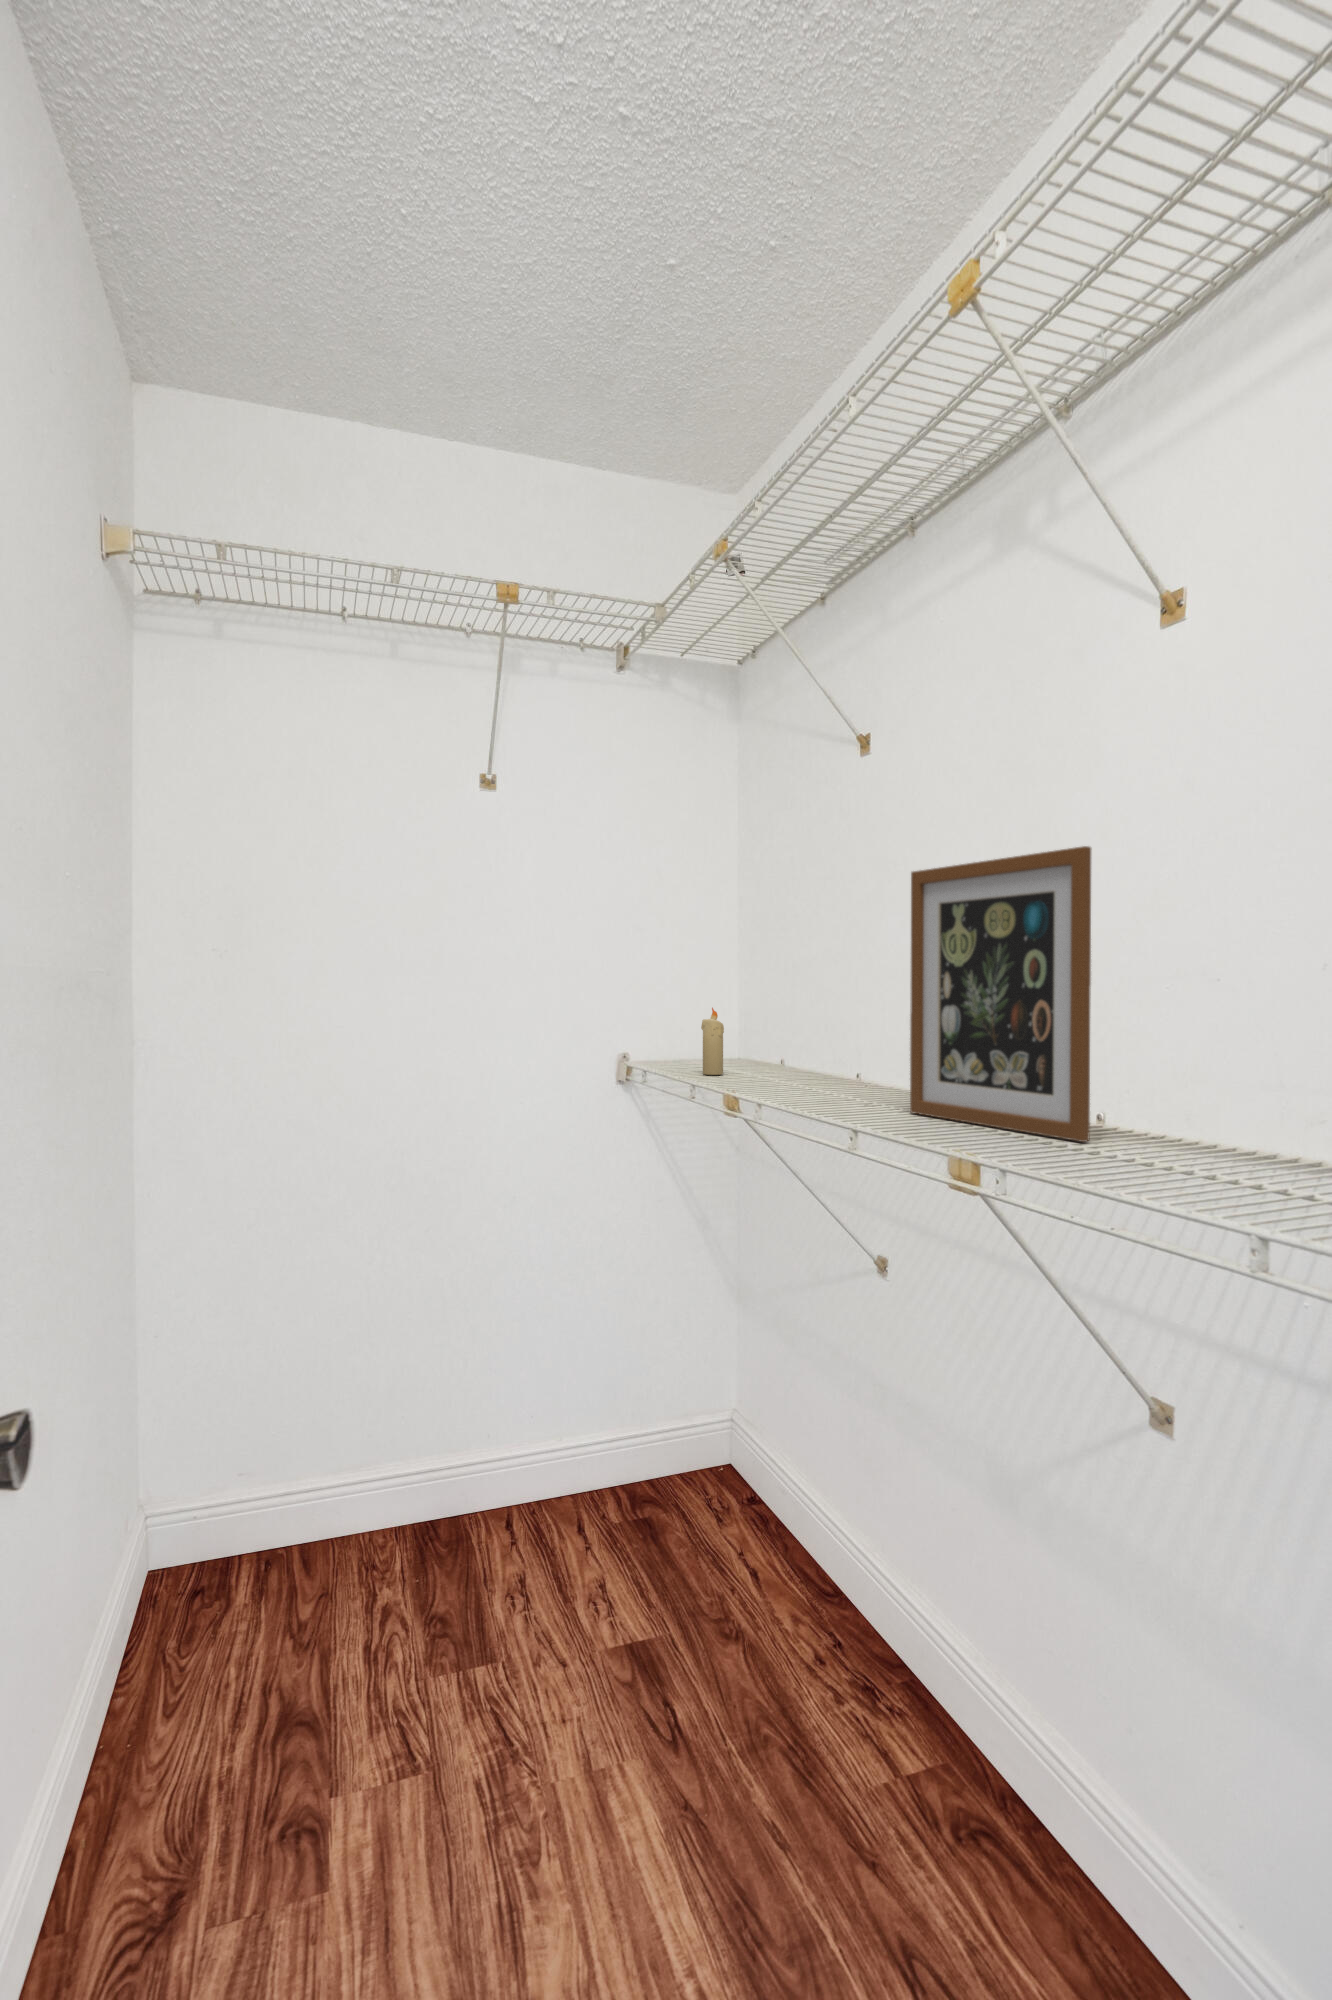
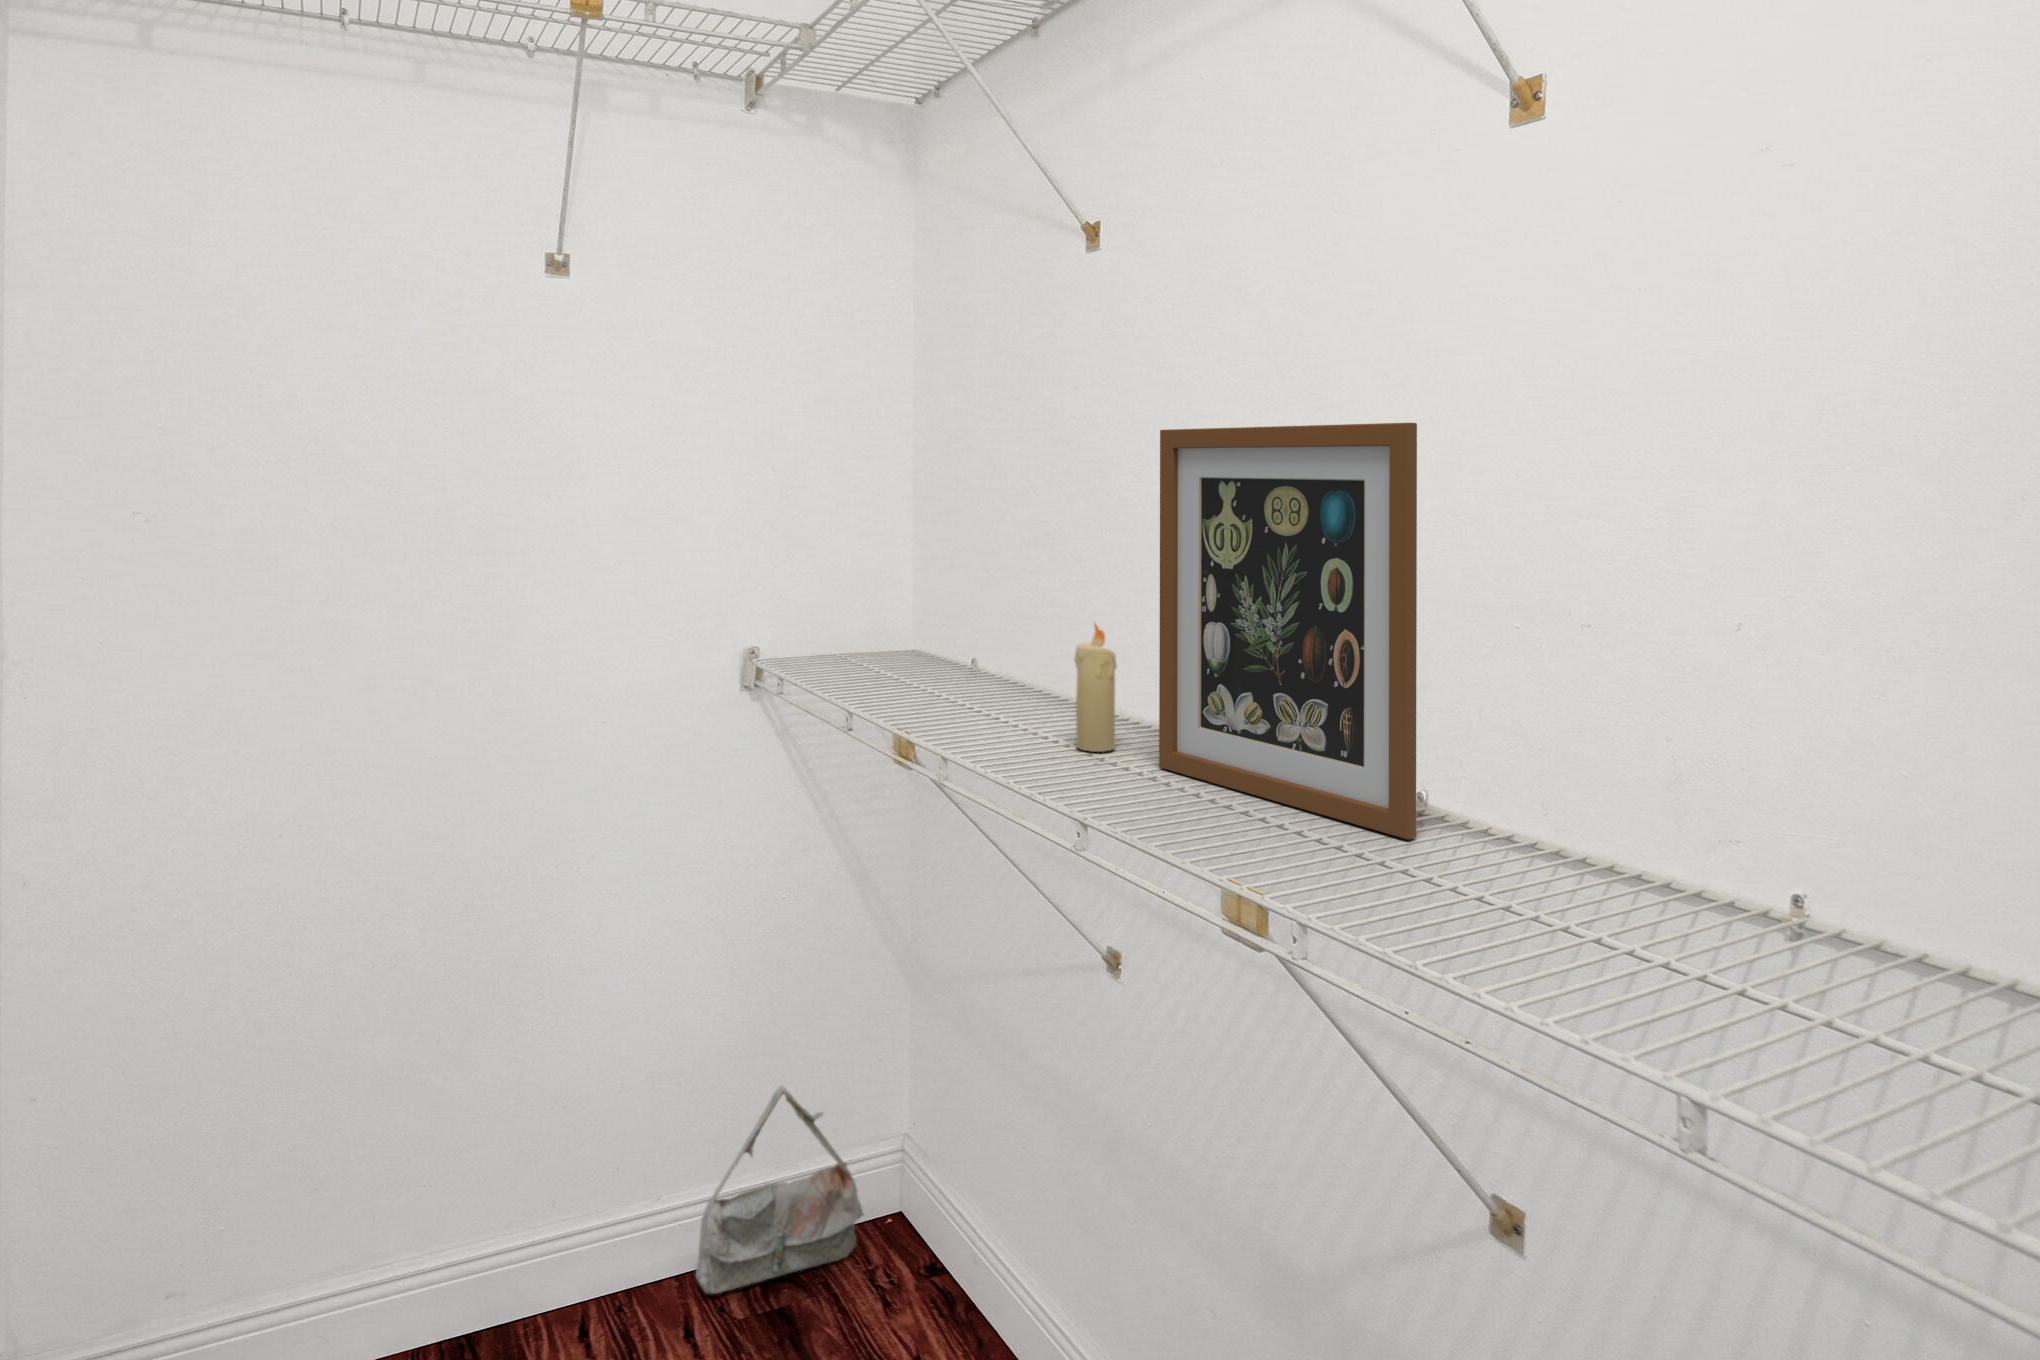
candle: present [701,1008,724,1075] -> present [1074,624,1117,752]
bag: none [586,1368,704,1507] -> present [696,1086,864,1294]

